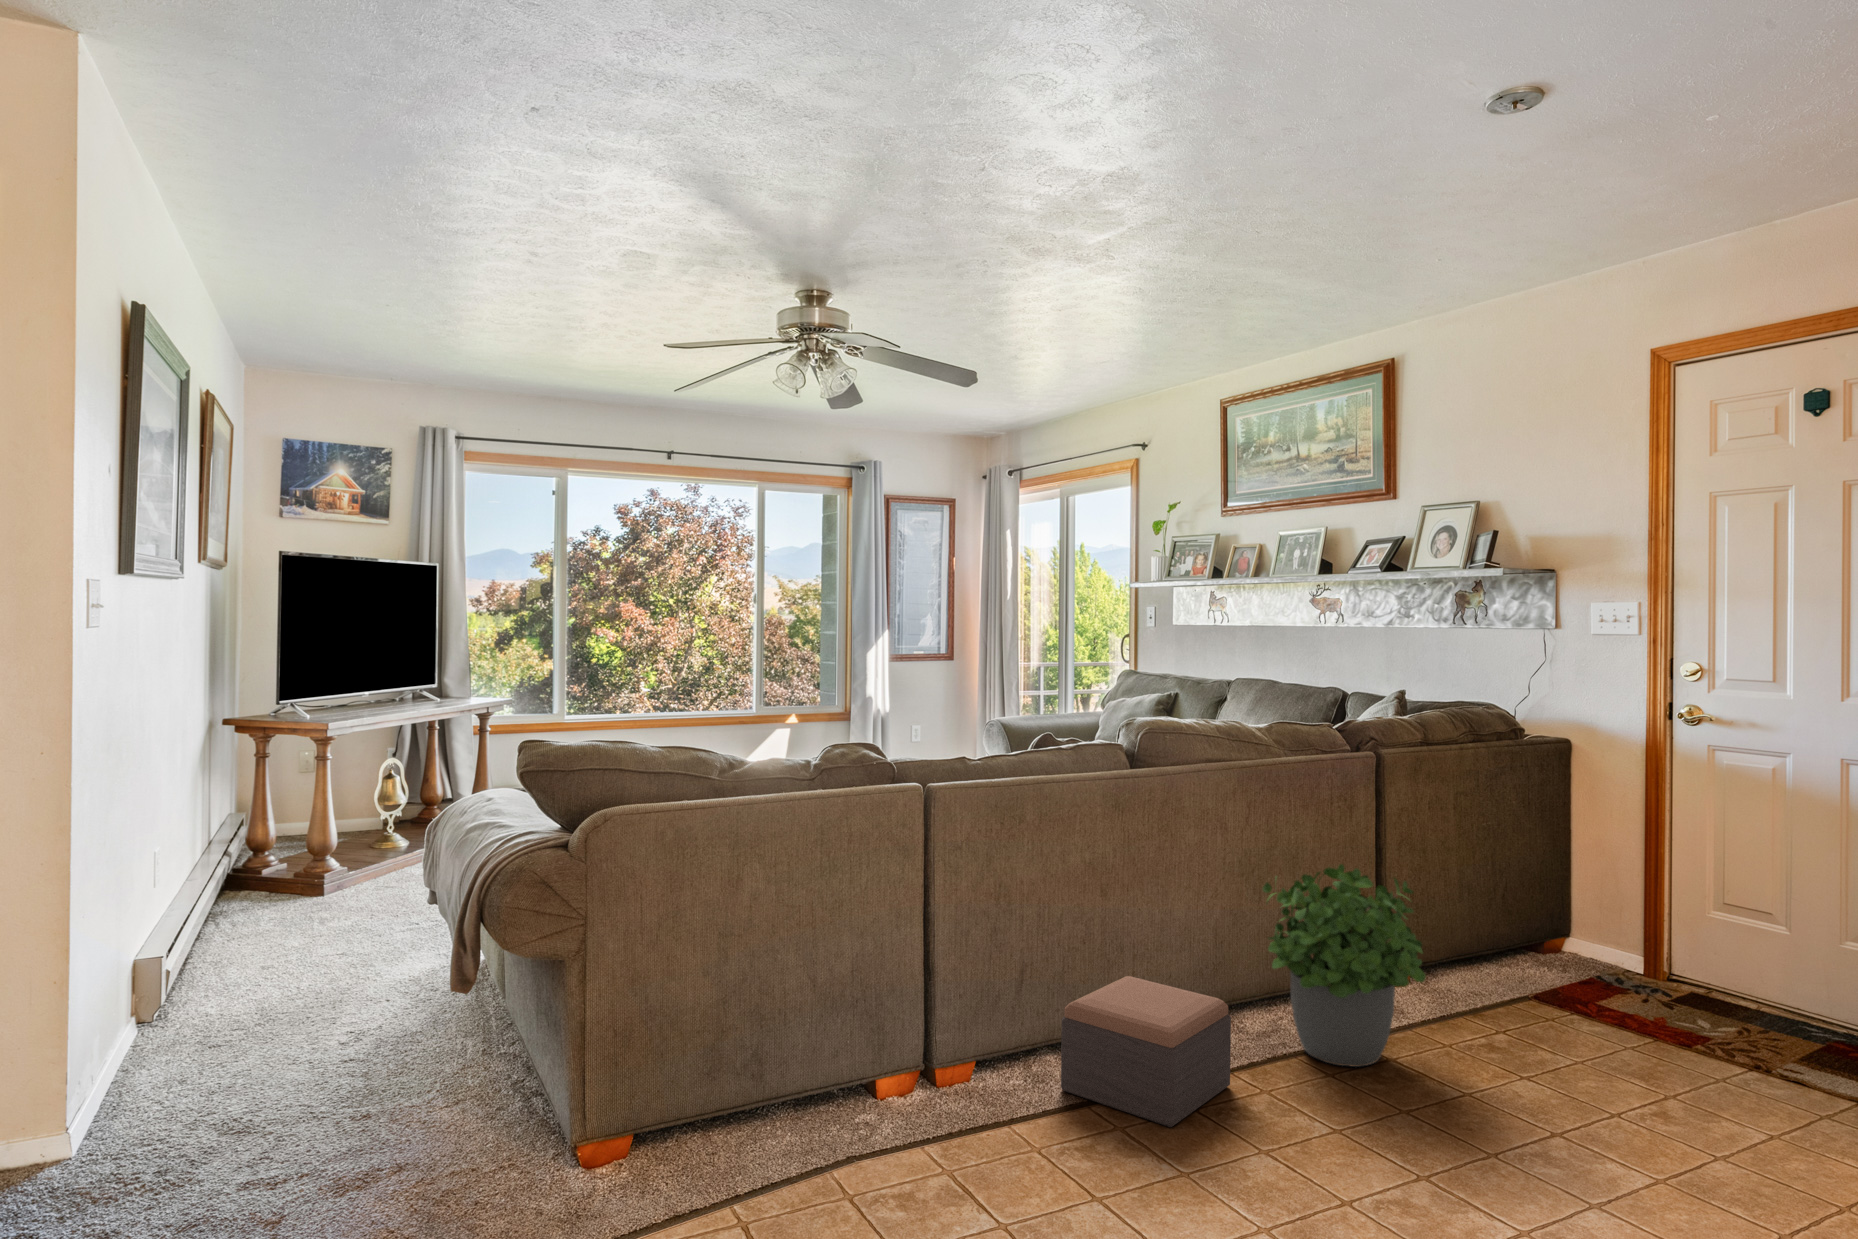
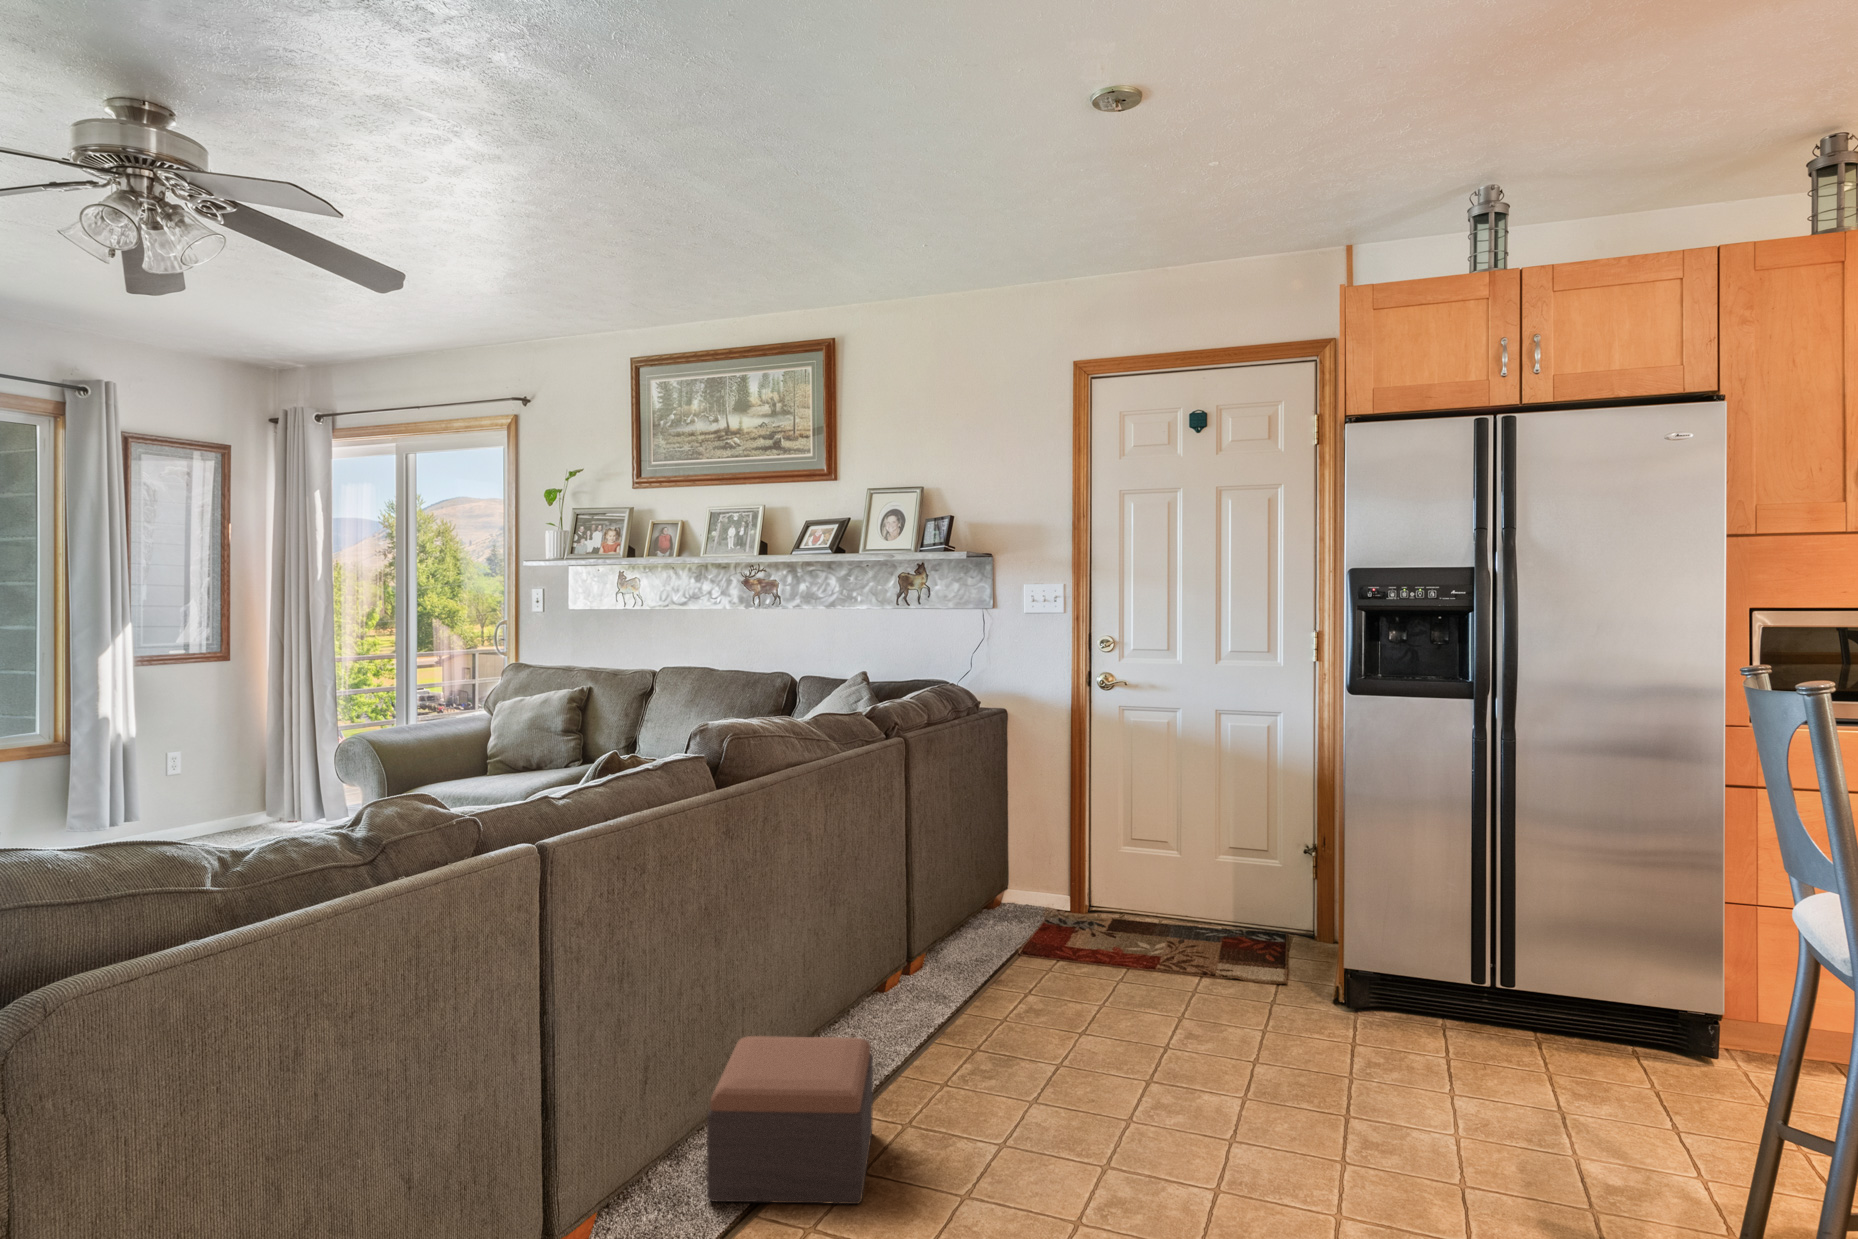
potted plant: present [1262,864,1426,1067] -> none [853,862,1025,1073]

